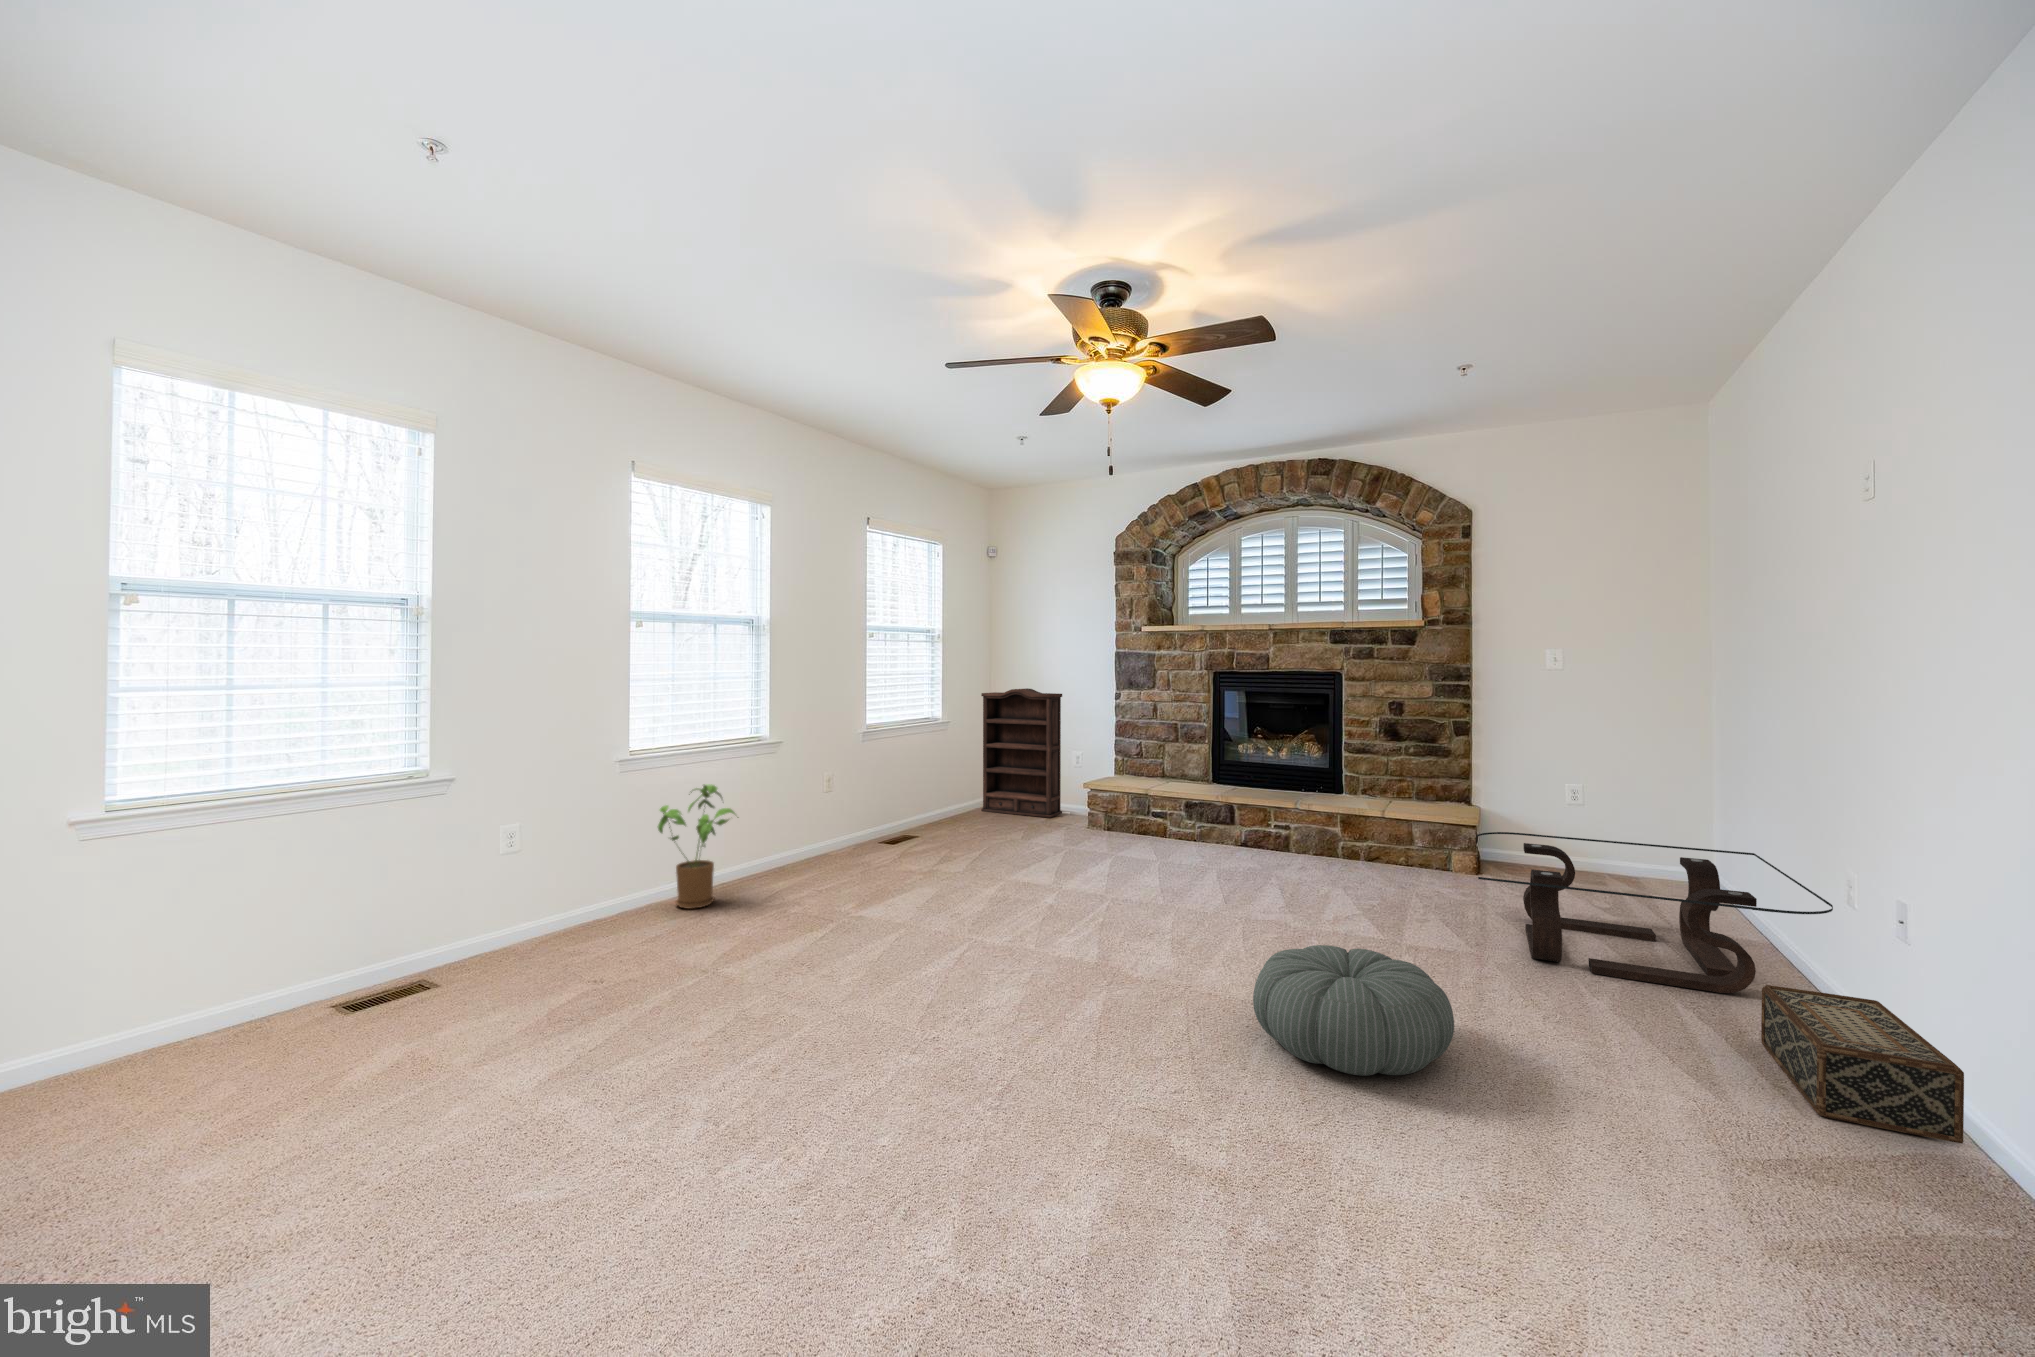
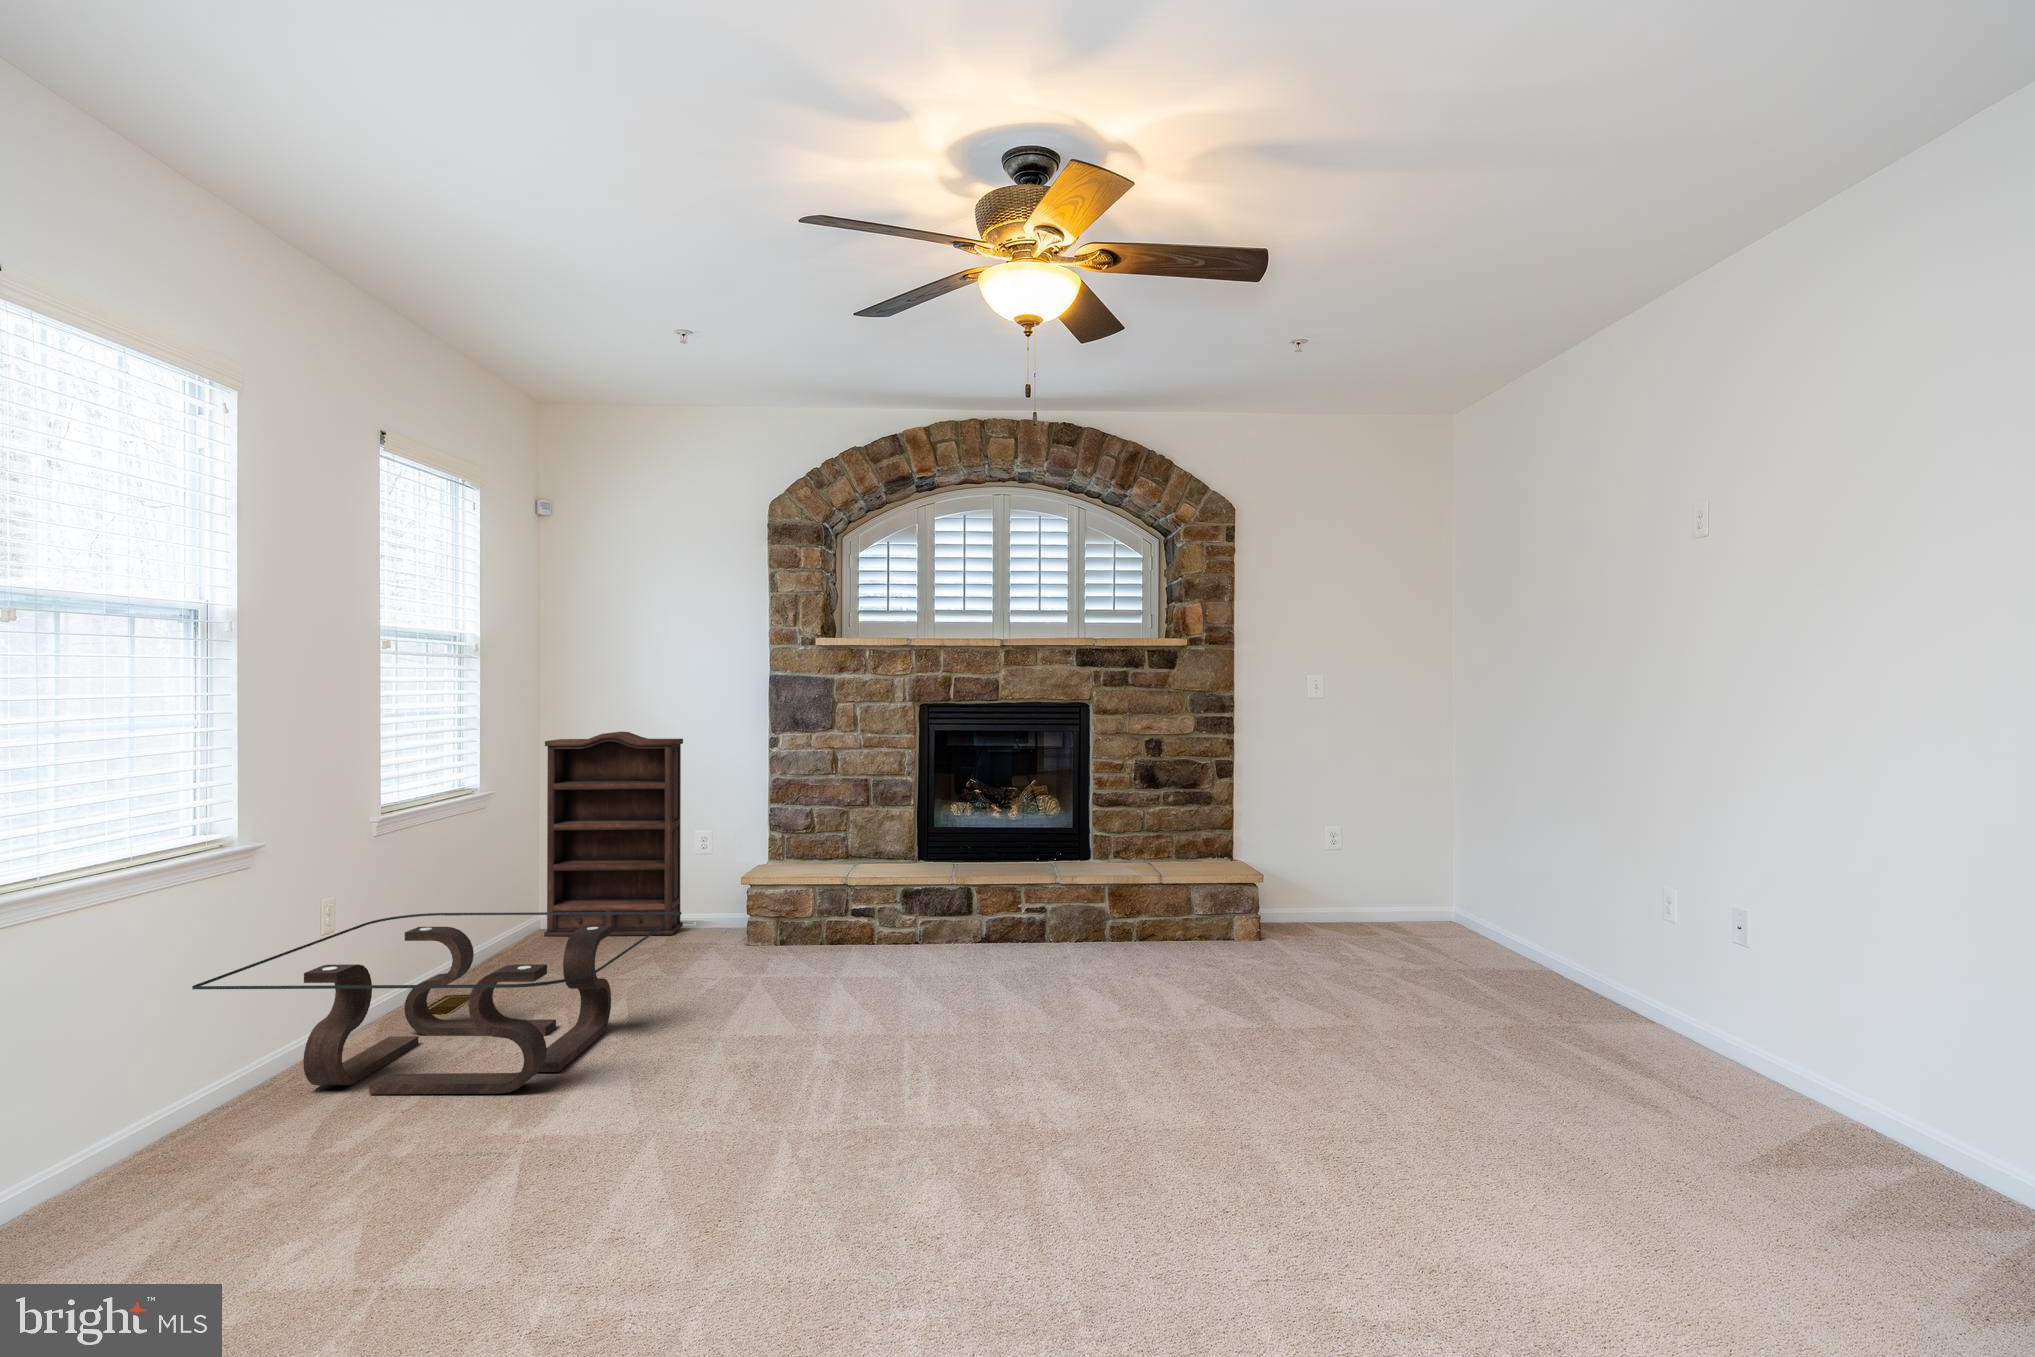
house plant: present [658,784,735,909] -> none [38,939,235,1202]
coffee table: present [1477,832,1833,993] -> present [192,912,681,1094]
pouf: present [1253,945,1454,1076] -> none [1237,1052,1477,1210]
woven basket: present [1761,985,1964,1144] -> none [1654,1020,1853,1142]

